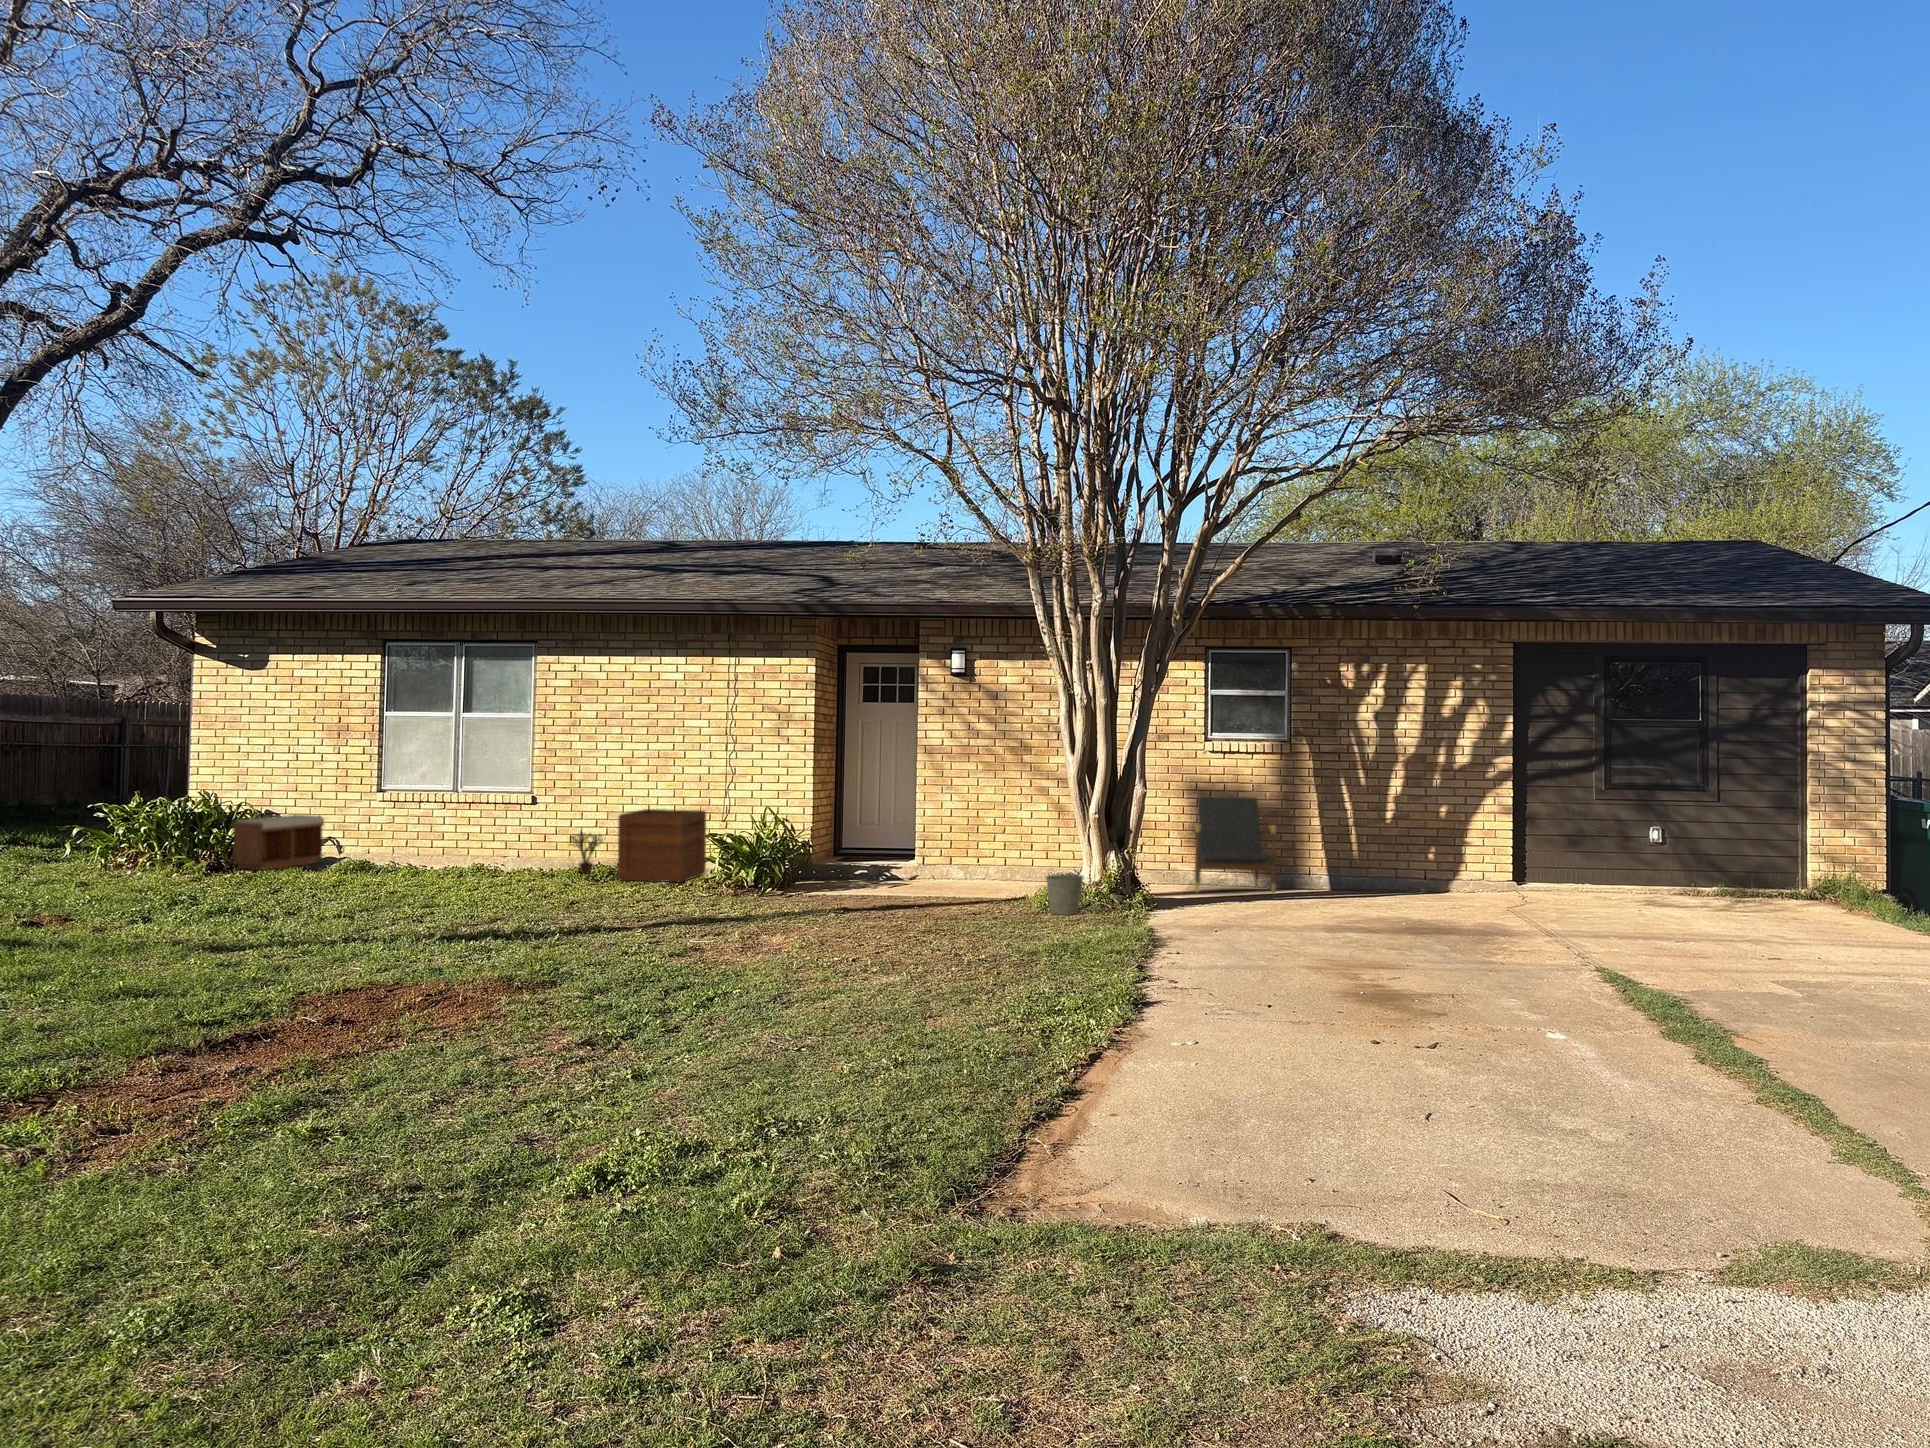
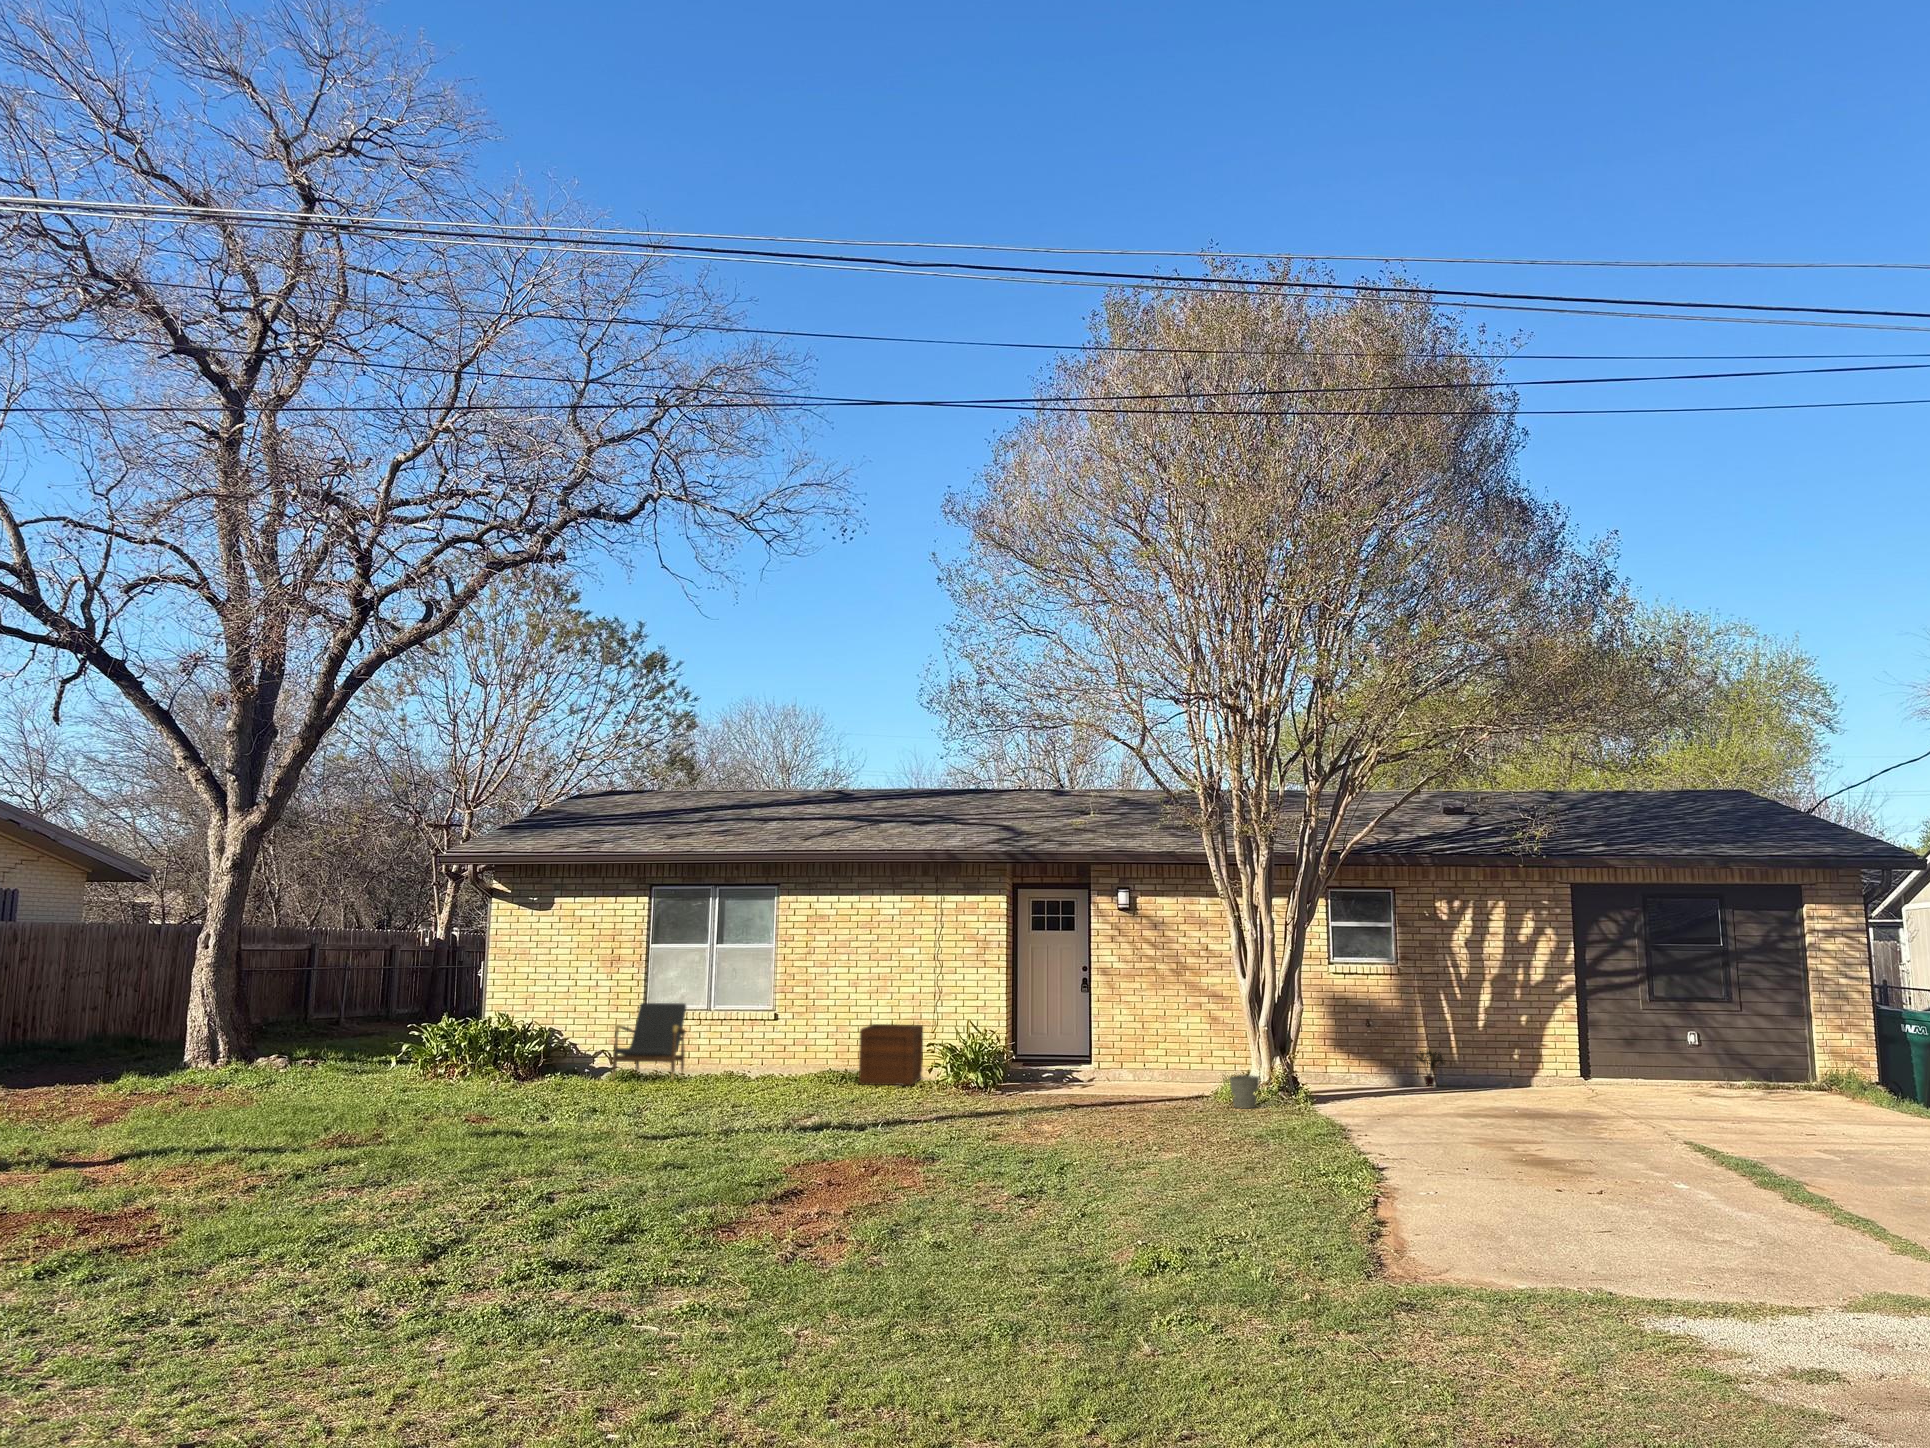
lounge chair: present [1193,797,1276,894] -> present [612,1003,686,1080]
bench: present [233,815,324,870] -> none [532,1031,599,1079]
potted plant: present [570,832,603,874] -> present [1416,1051,1445,1086]

